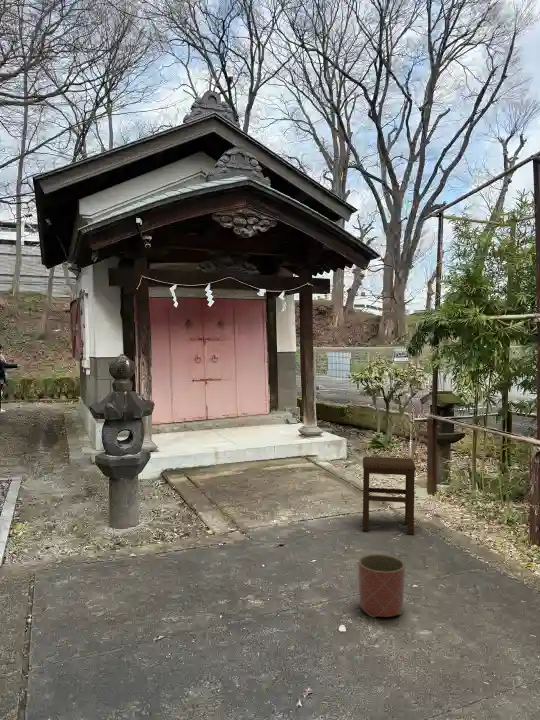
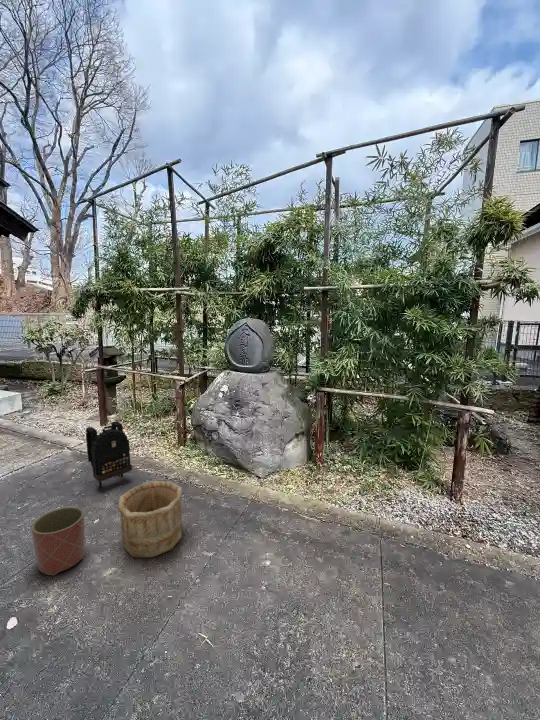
stool: present [363,457,416,534] -> none [35,405,91,478]
backpack: none [411,483,461,559] -> present [86,421,132,488]
wooden bucket: none [439,558,519,646] -> present [117,481,182,558]

